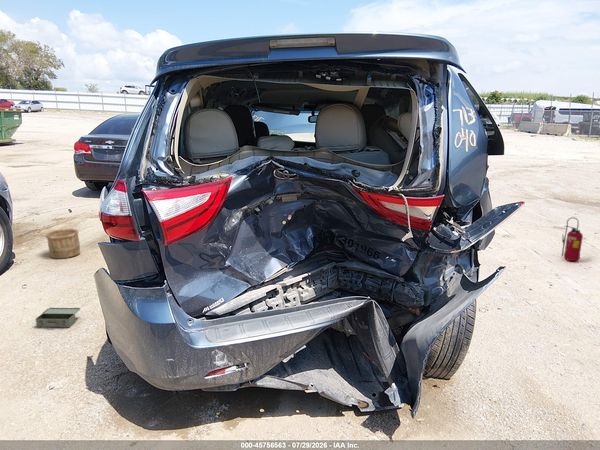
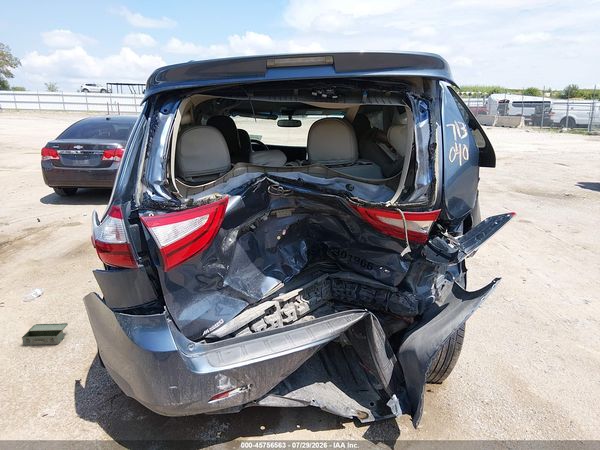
fire extinguisher: present [562,217,583,261] -> none [530,214,550,255]
wooden bucket: present [46,229,80,259] -> none [25,237,62,268]

